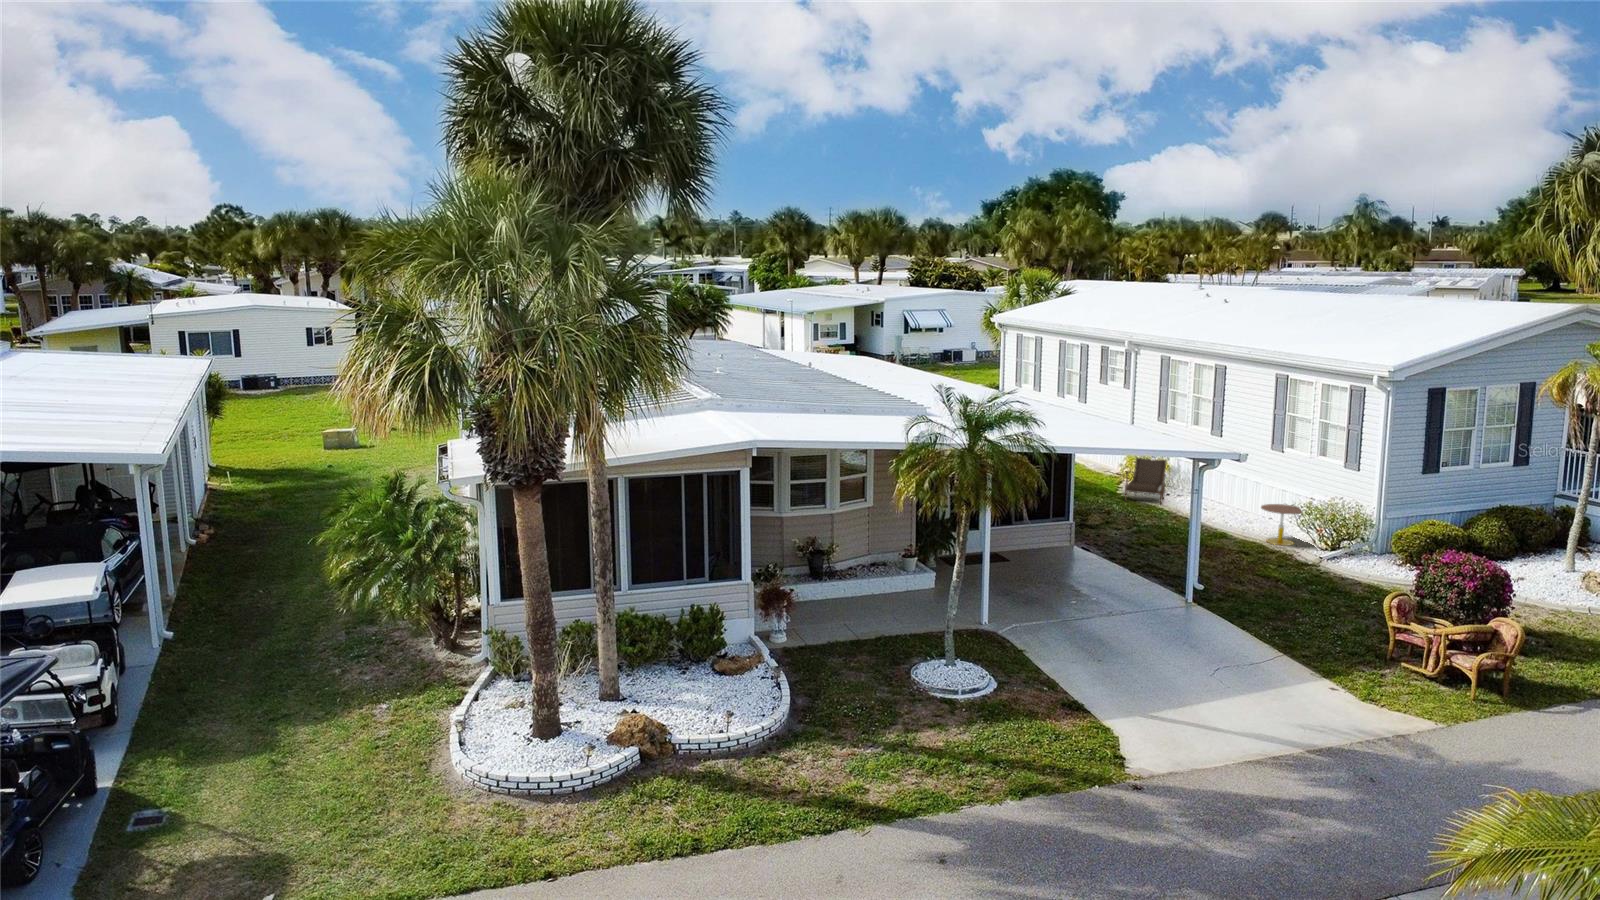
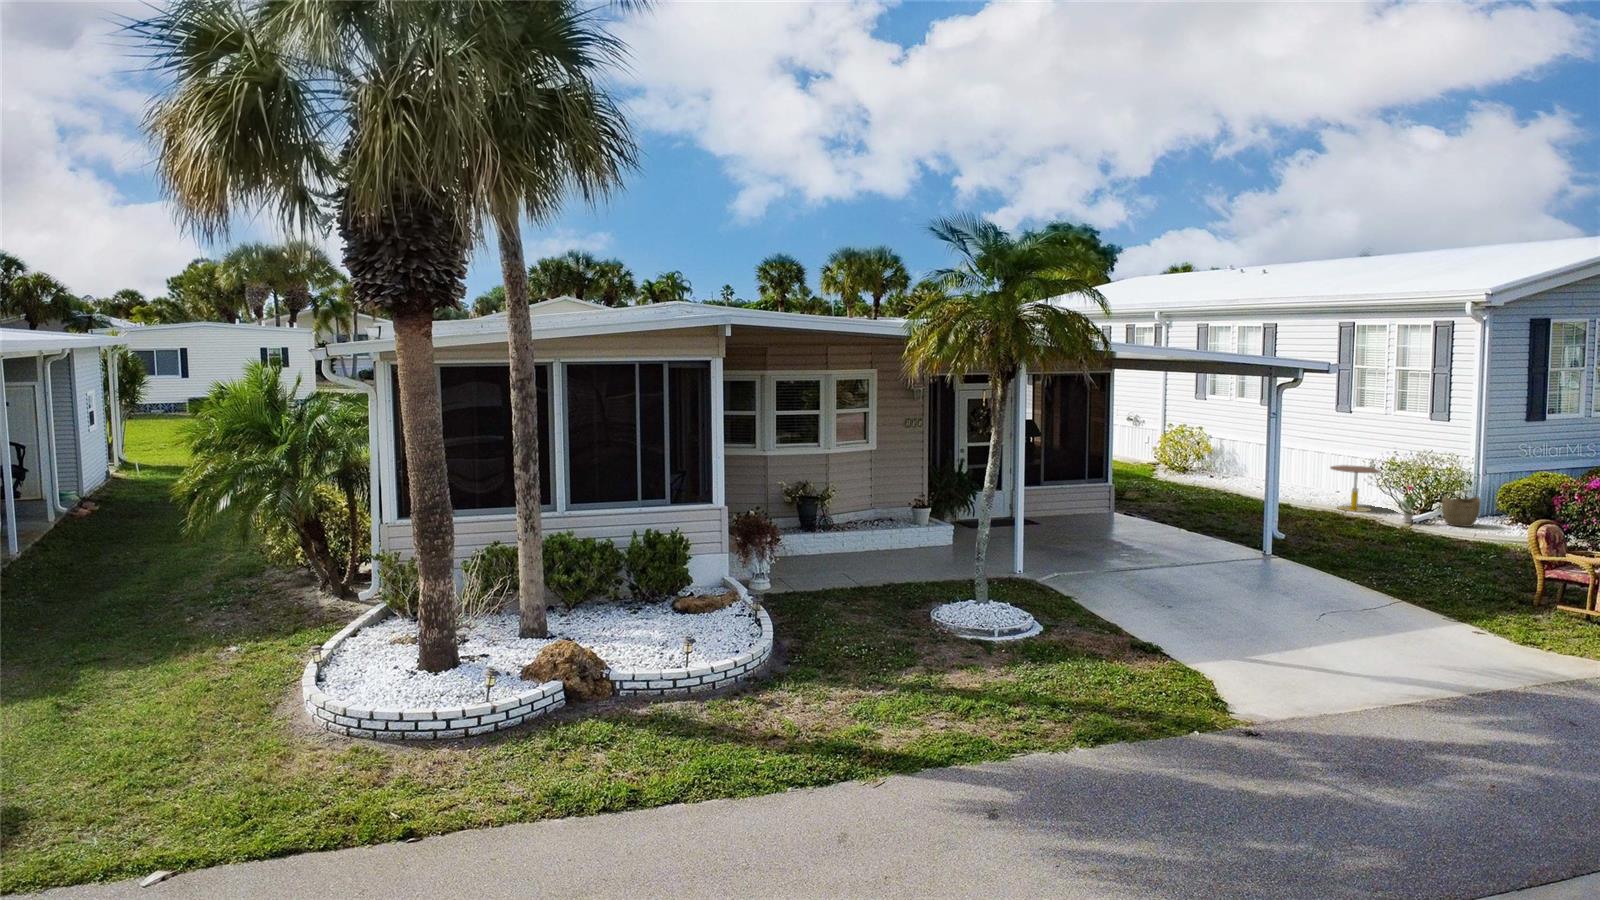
armchair: present [1125,458,1167,504] -> none [1162,427,1209,481]
woven basket: none [1349,530,1380,565] -> present [1442,490,1481,527]
potted plant: none [1309,531,1337,560] -> present [1399,495,1420,523]

